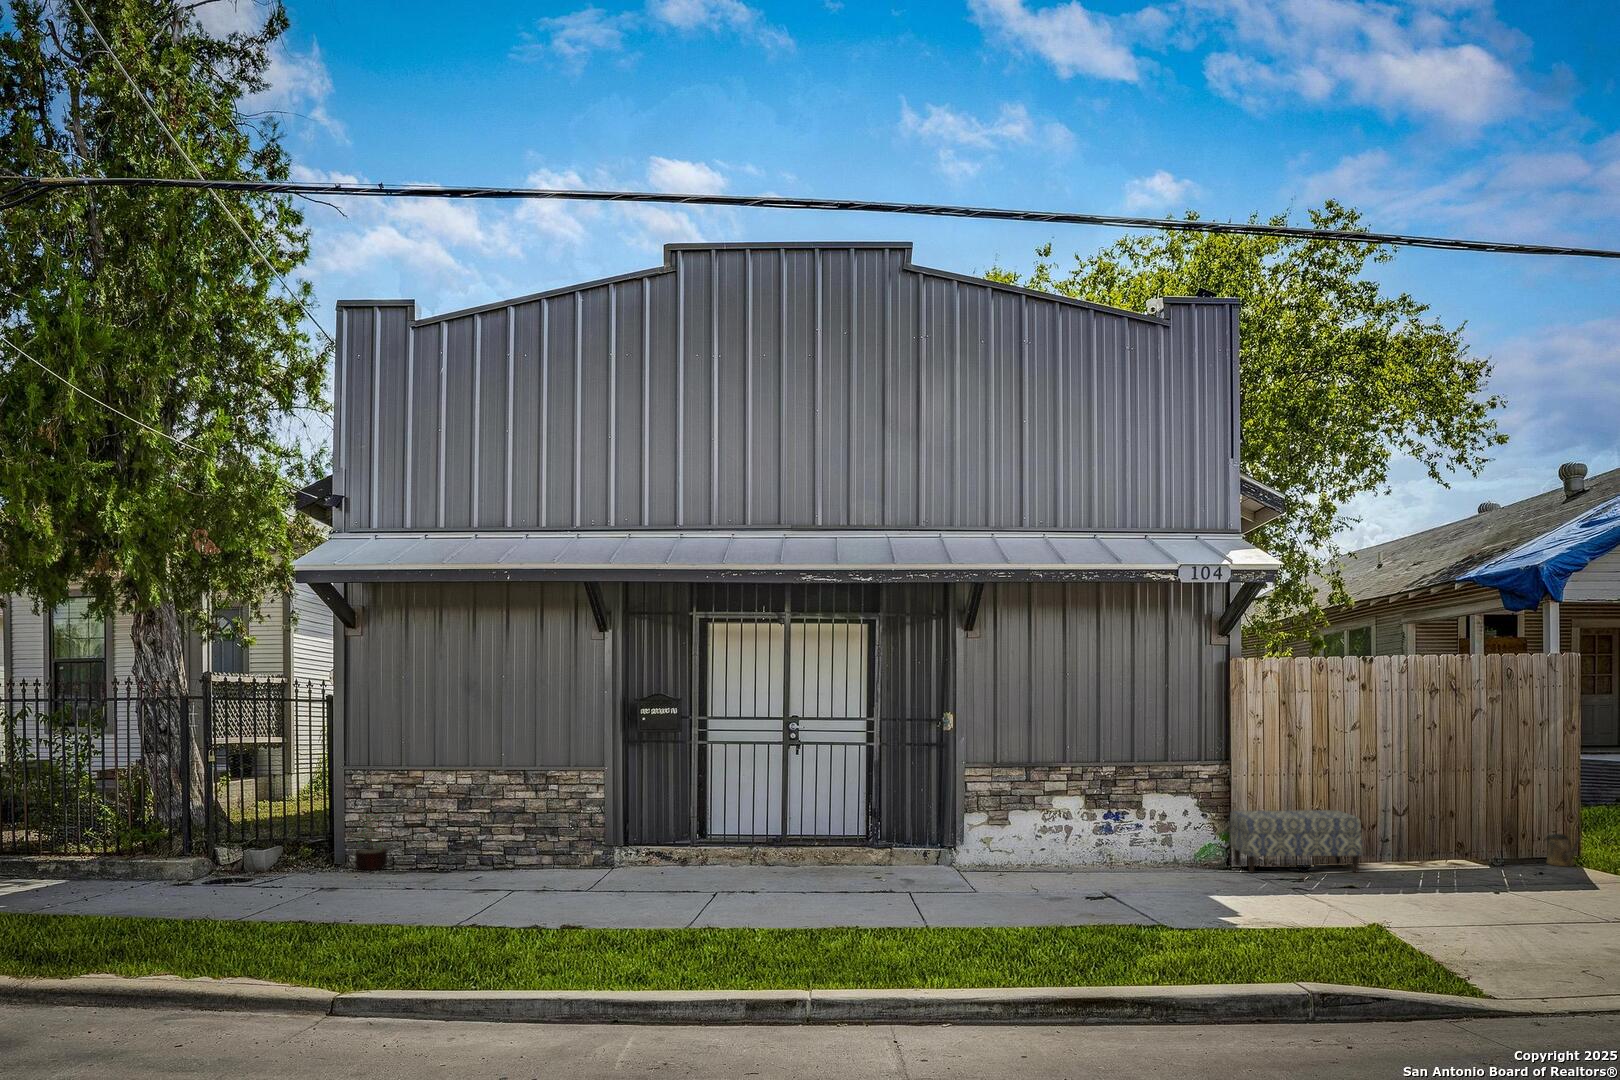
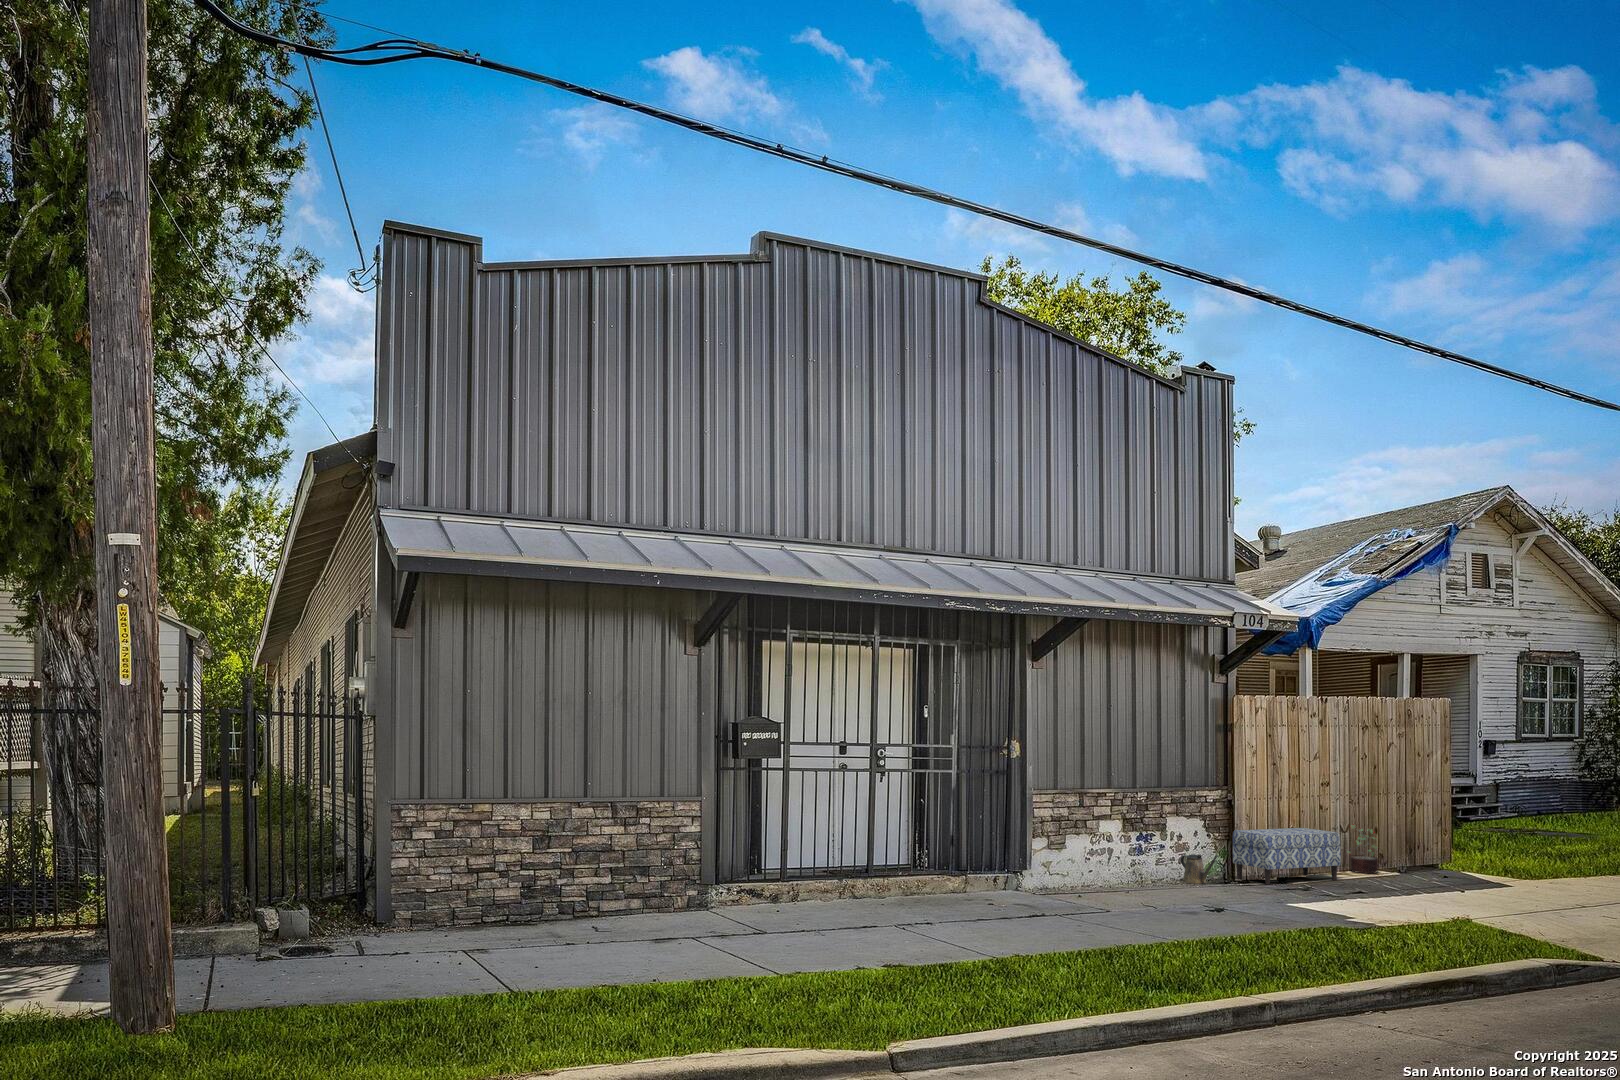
decorative plant: present [355,813,387,870] -> present [1350,824,1378,874]
watering can: present [1546,834,1581,866] -> present [1181,854,1219,884]

